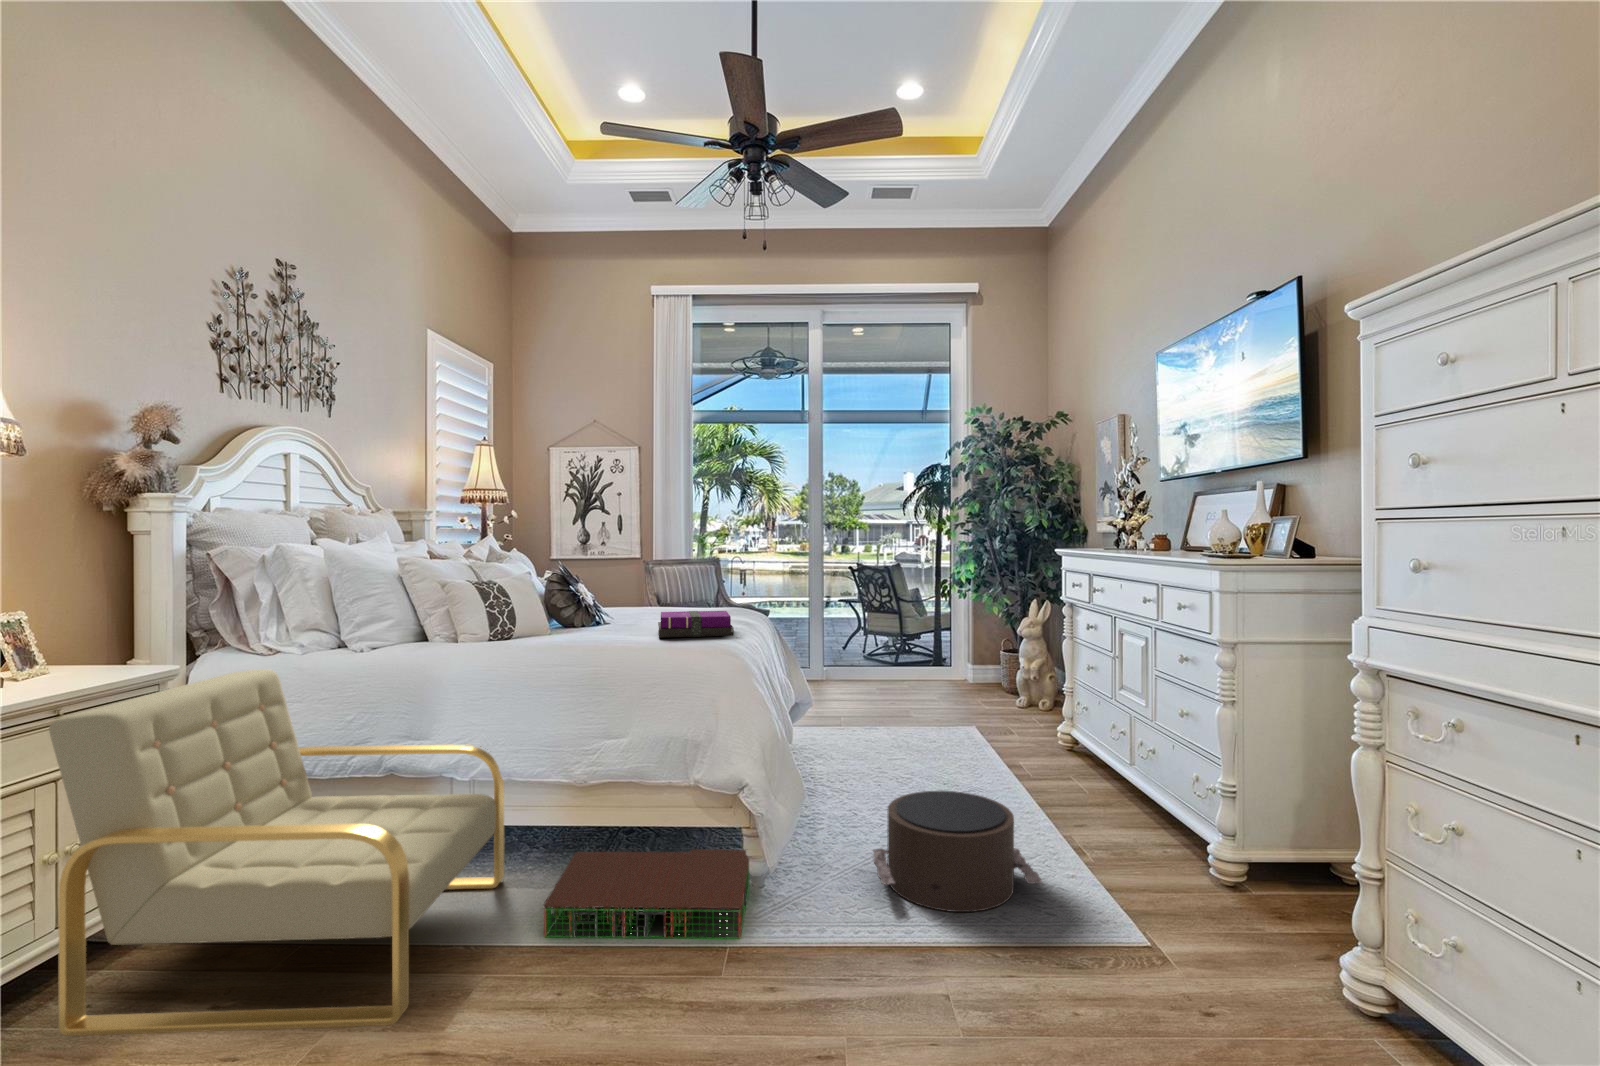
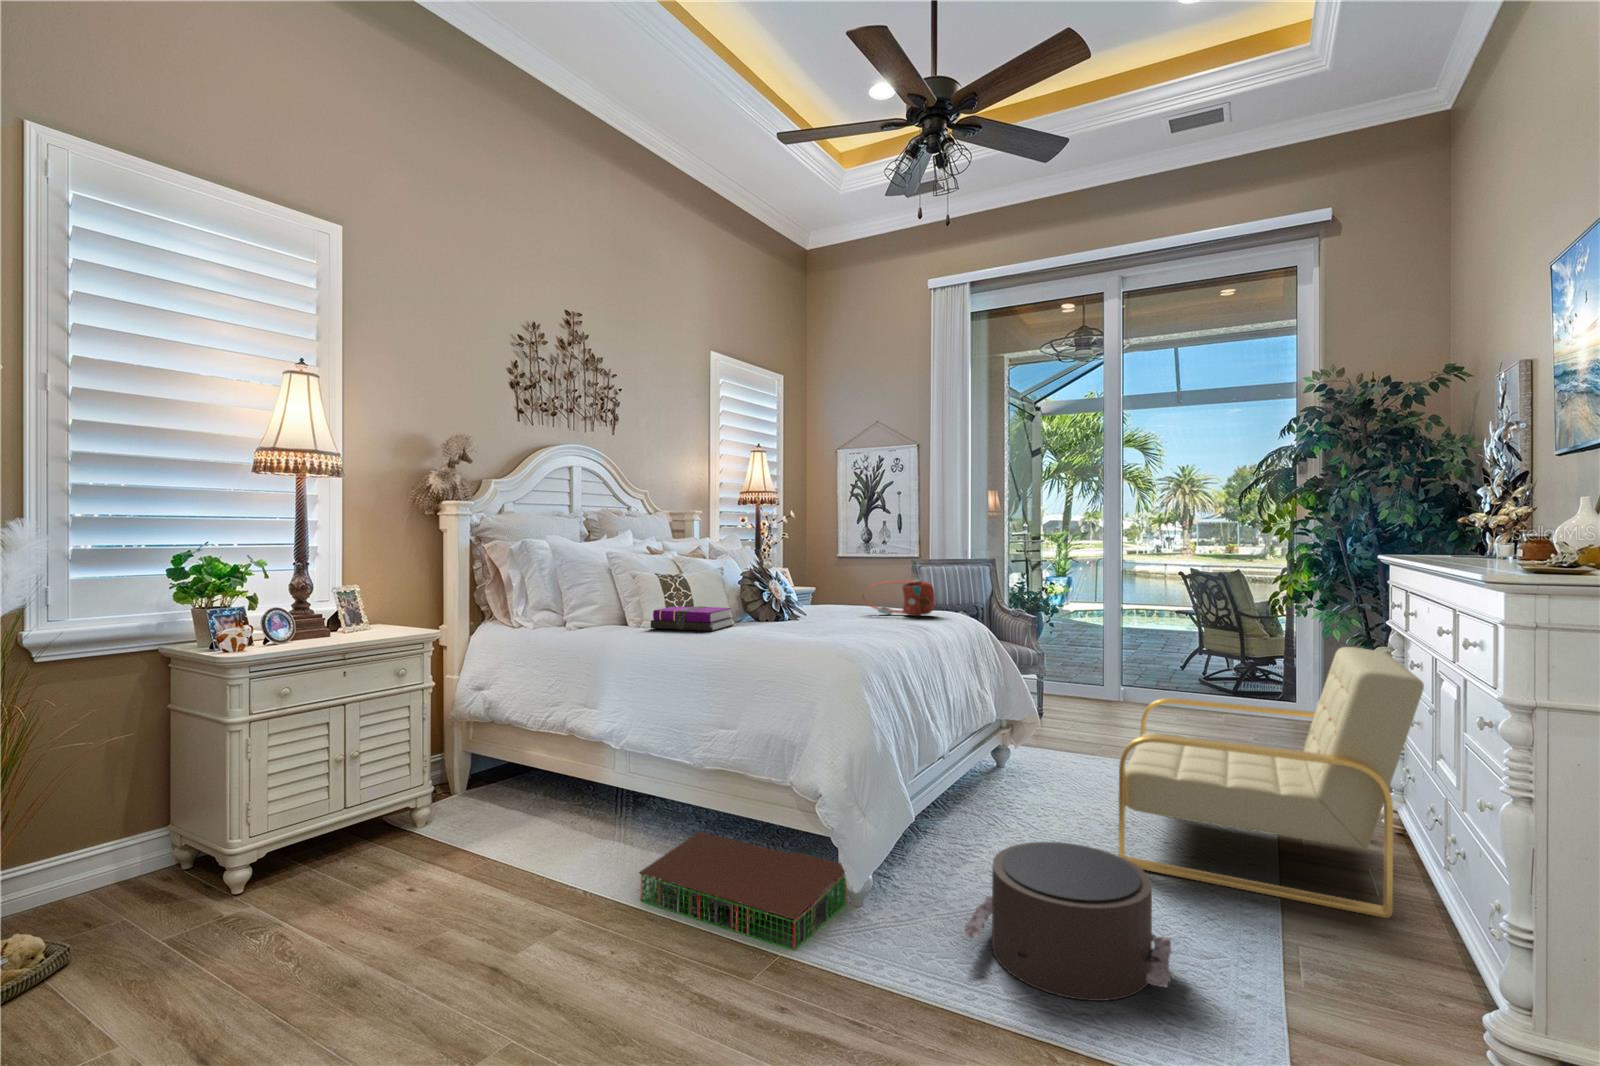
handbag: none [657,578,728,613] -> present [862,580,935,616]
notebook: present [658,611,734,638] -> present [651,606,733,631]
armchair: present [49,669,504,1036] -> present [1118,647,1424,918]

